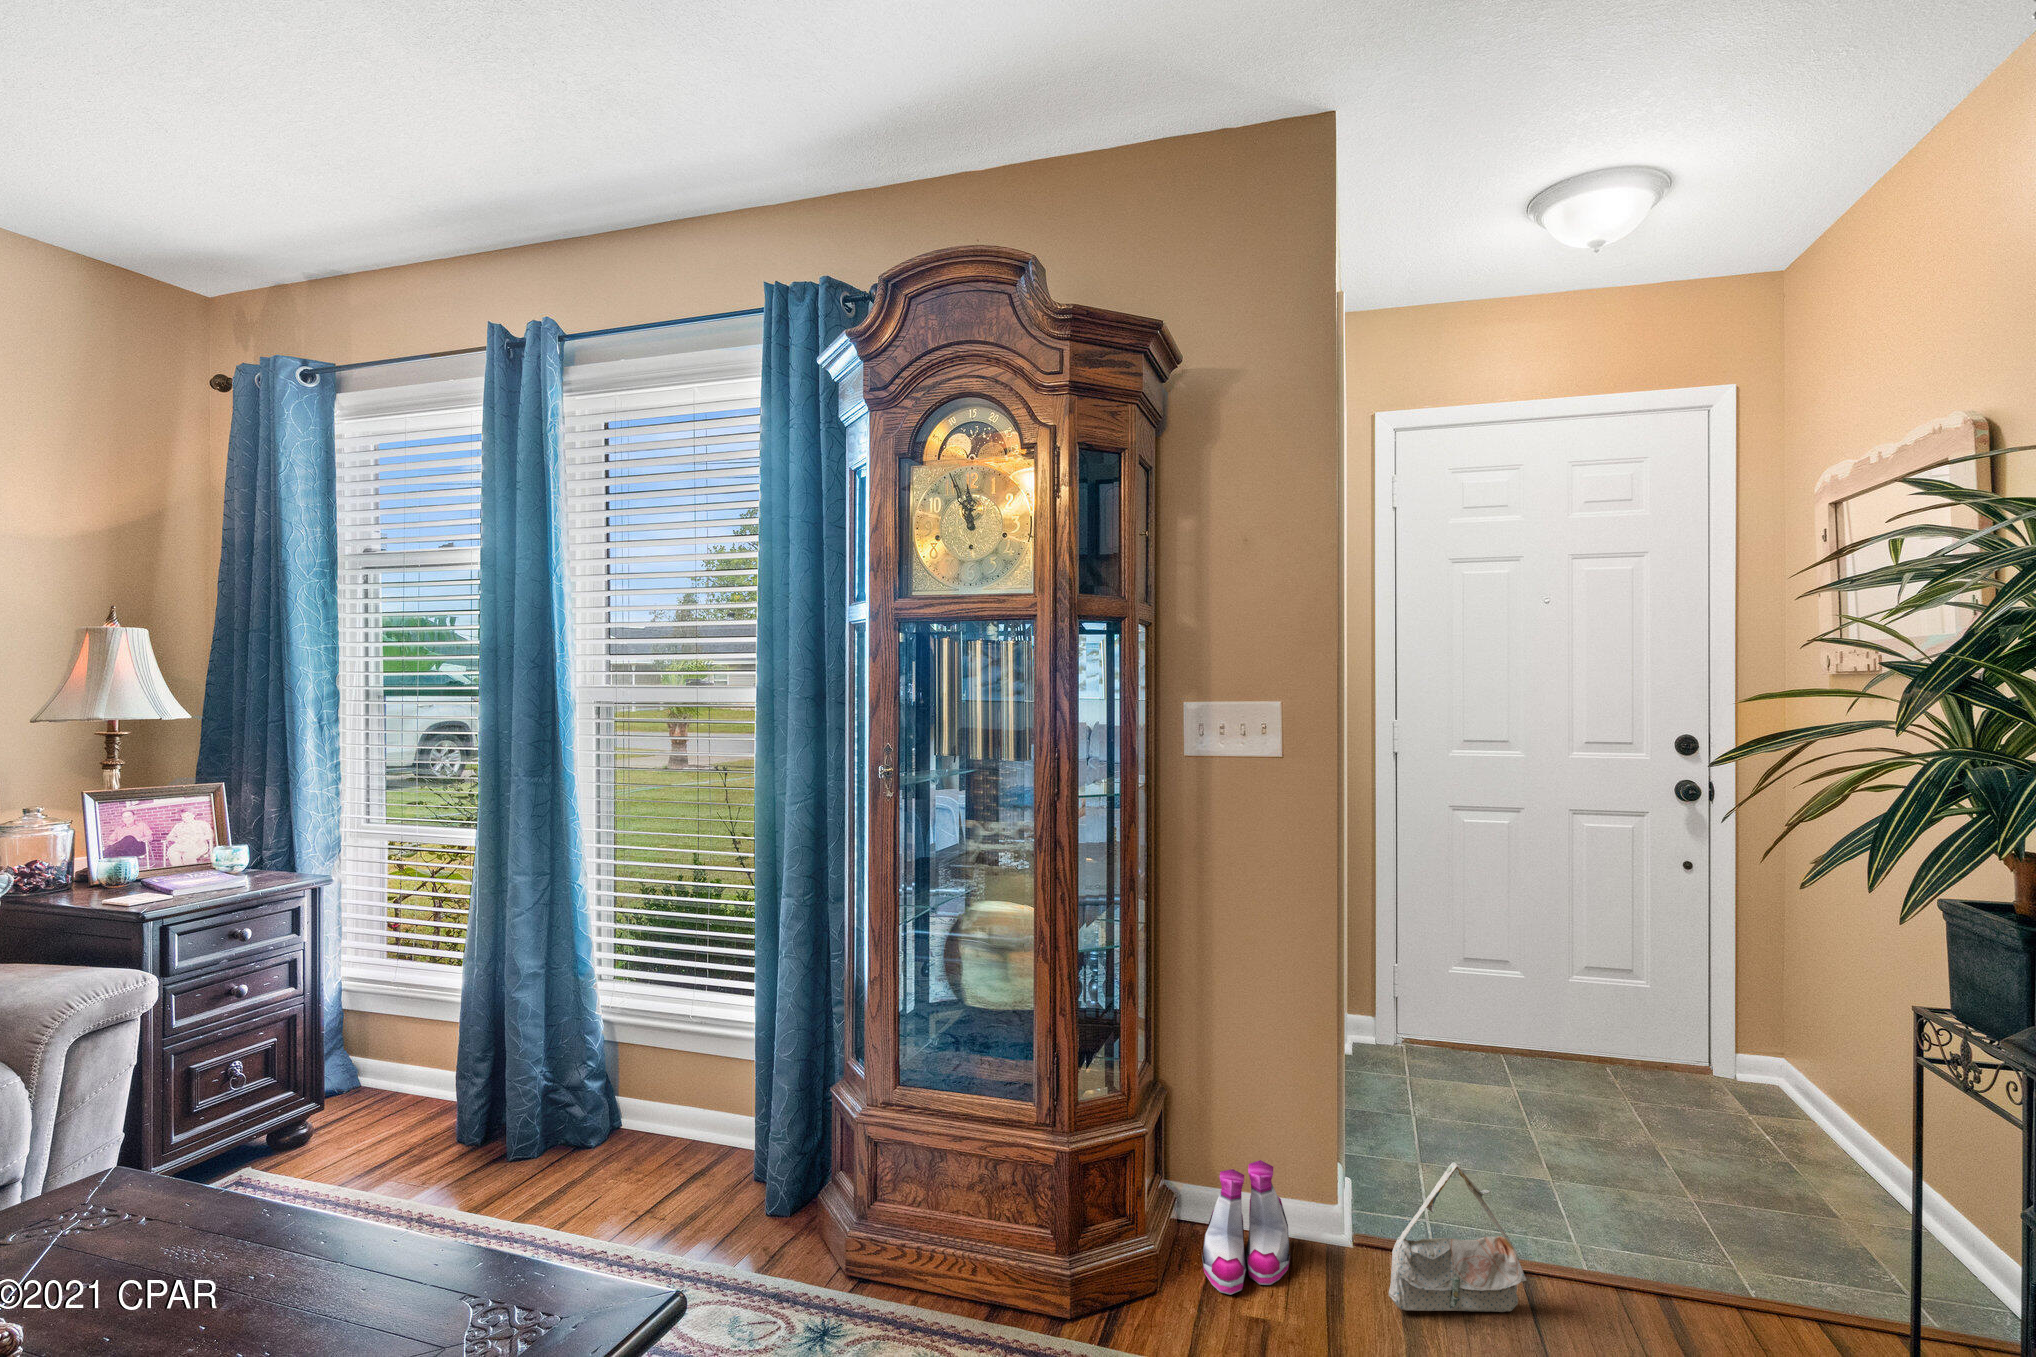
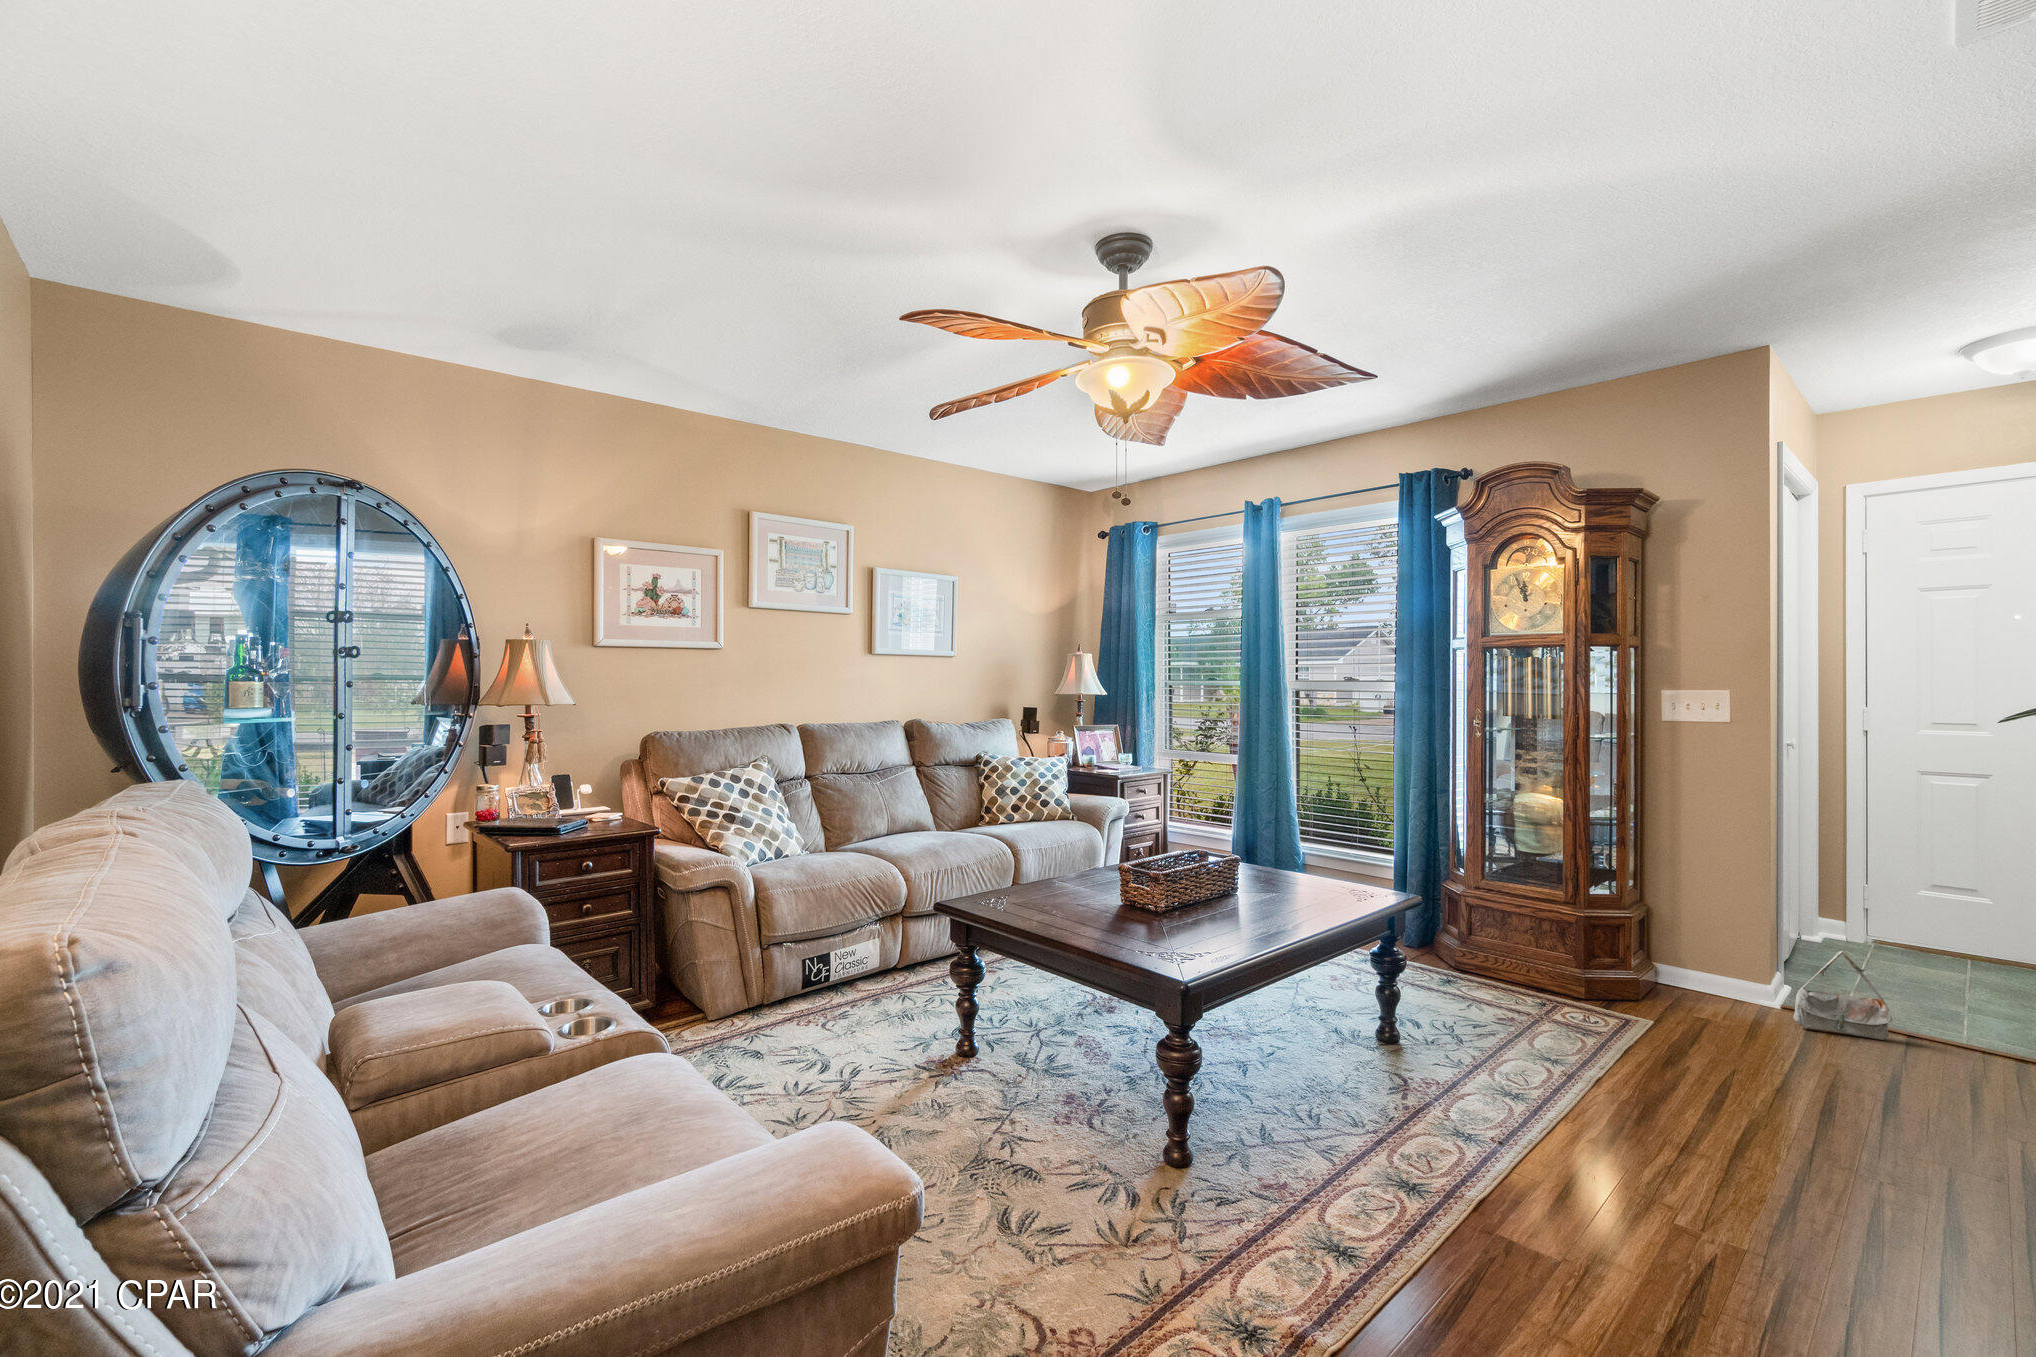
boots: present [1202,1160,1290,1295] -> none [1670,947,1732,1008]

